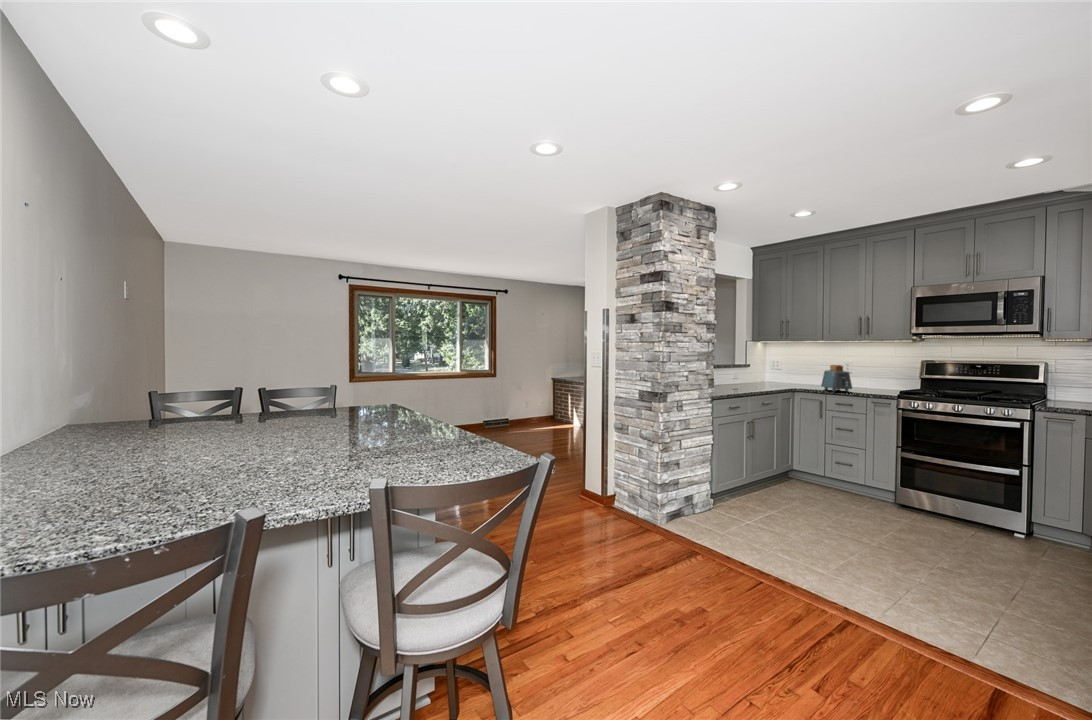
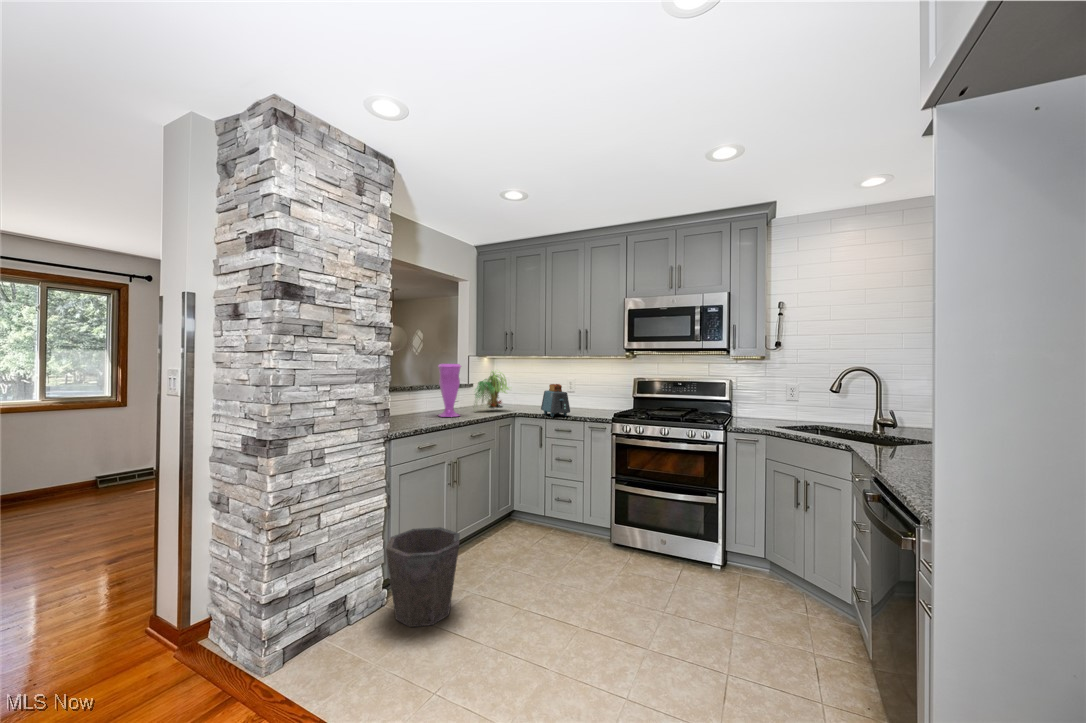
vase: none [730,349,751,389] -> present [438,364,461,417]
plant: none [756,353,792,387] -> present [475,371,509,409]
waste bin: none [716,463,769,524] -> present [386,527,459,627]

